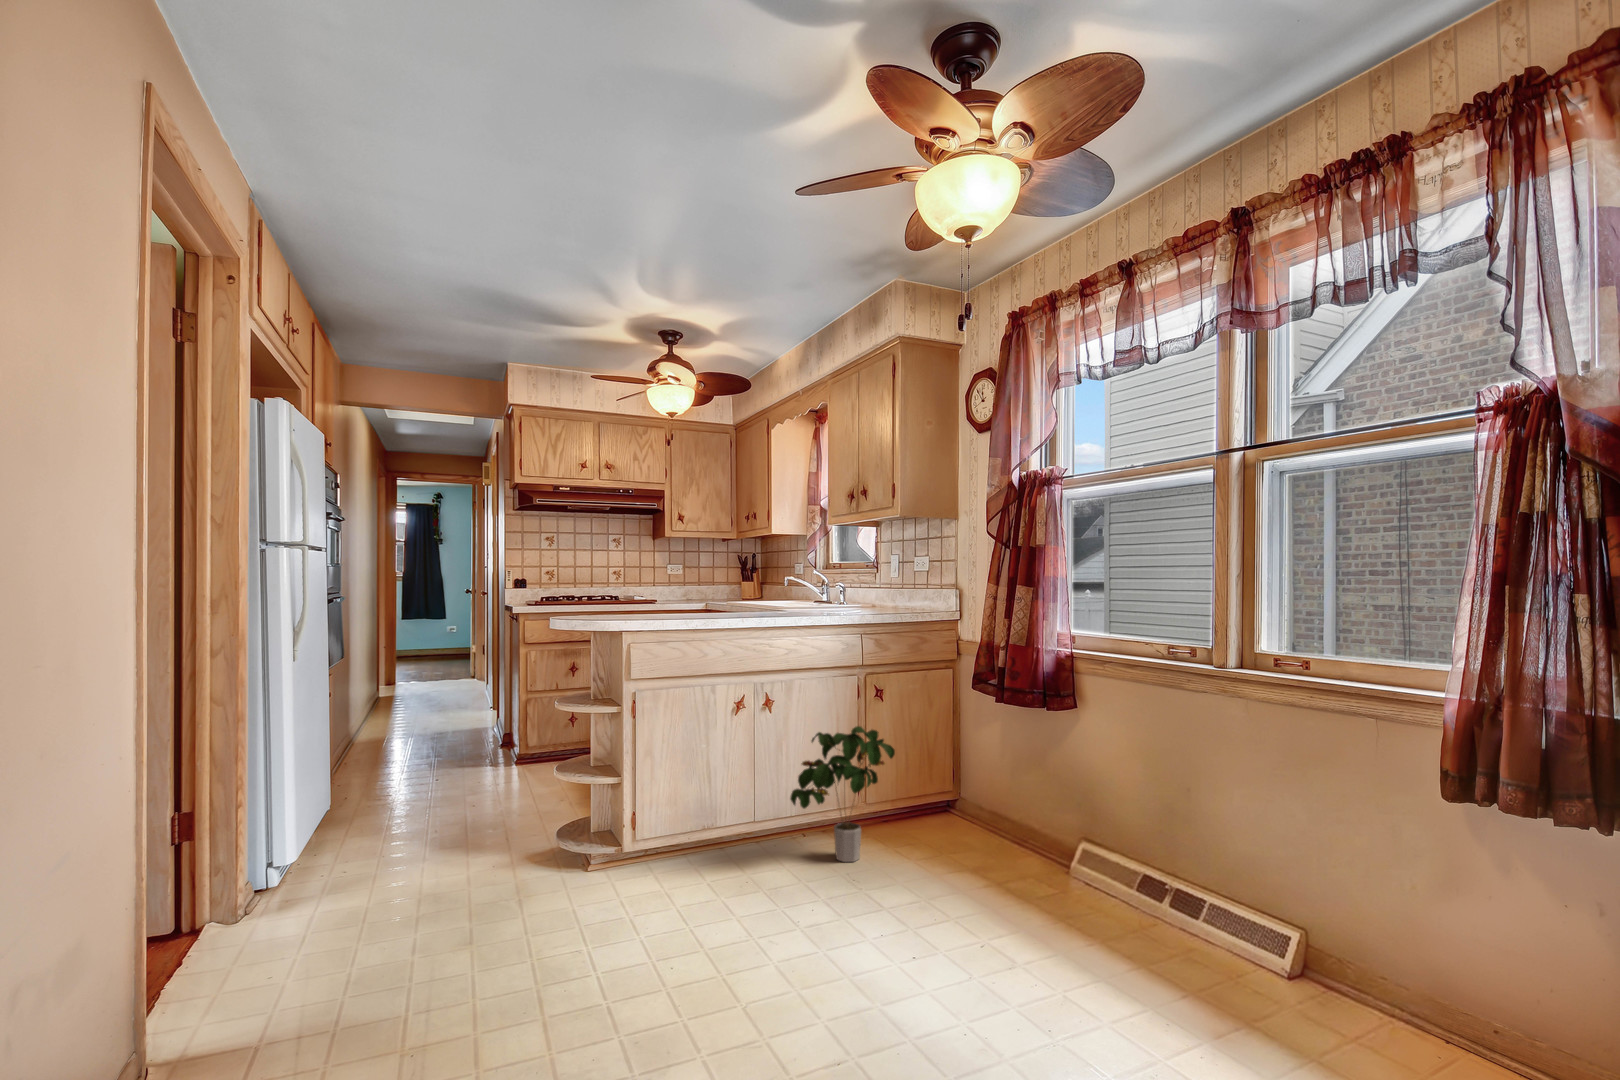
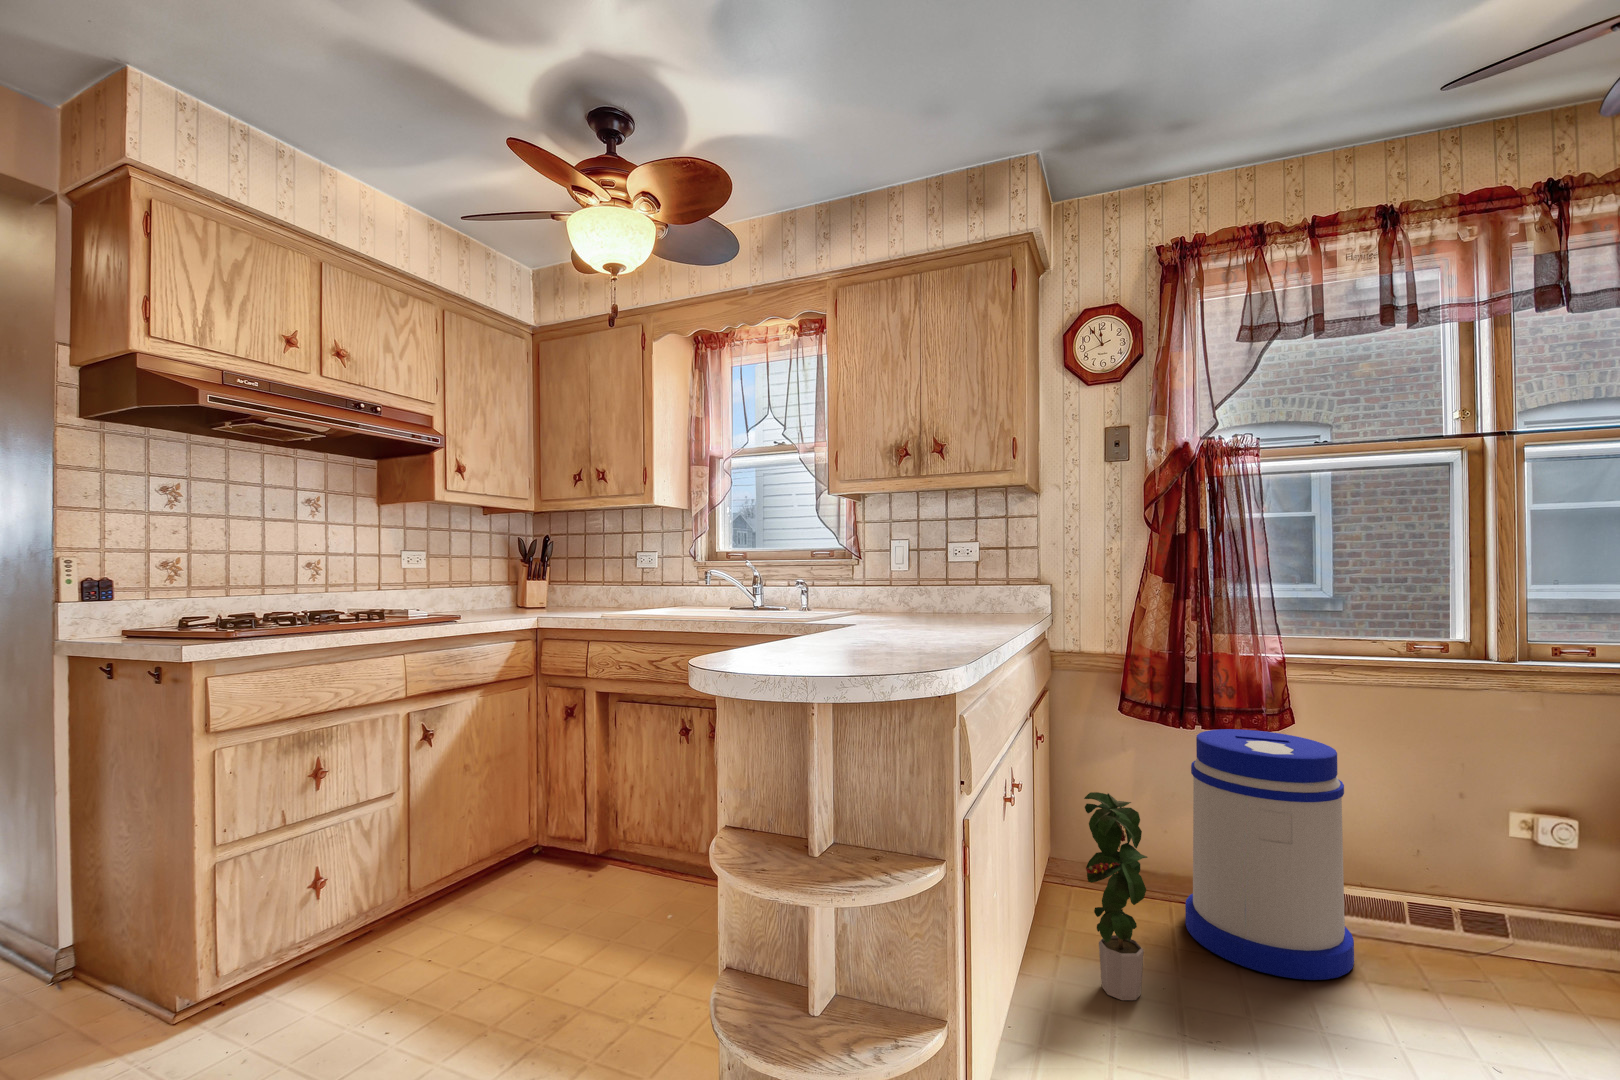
trash can: none [948,703,1069,898] -> present [1185,729,1354,980]

